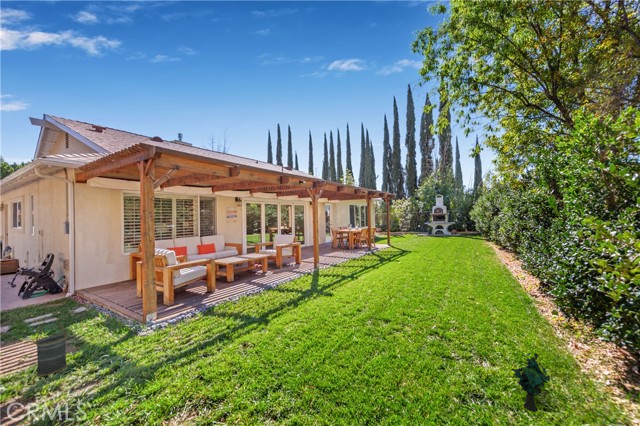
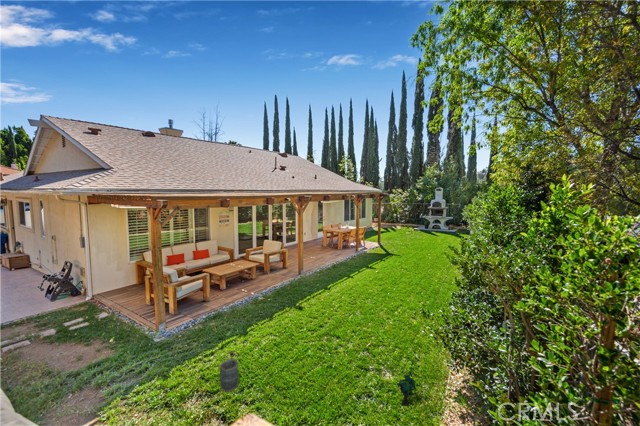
basket: present [35,322,67,376] -> present [220,359,239,392]

